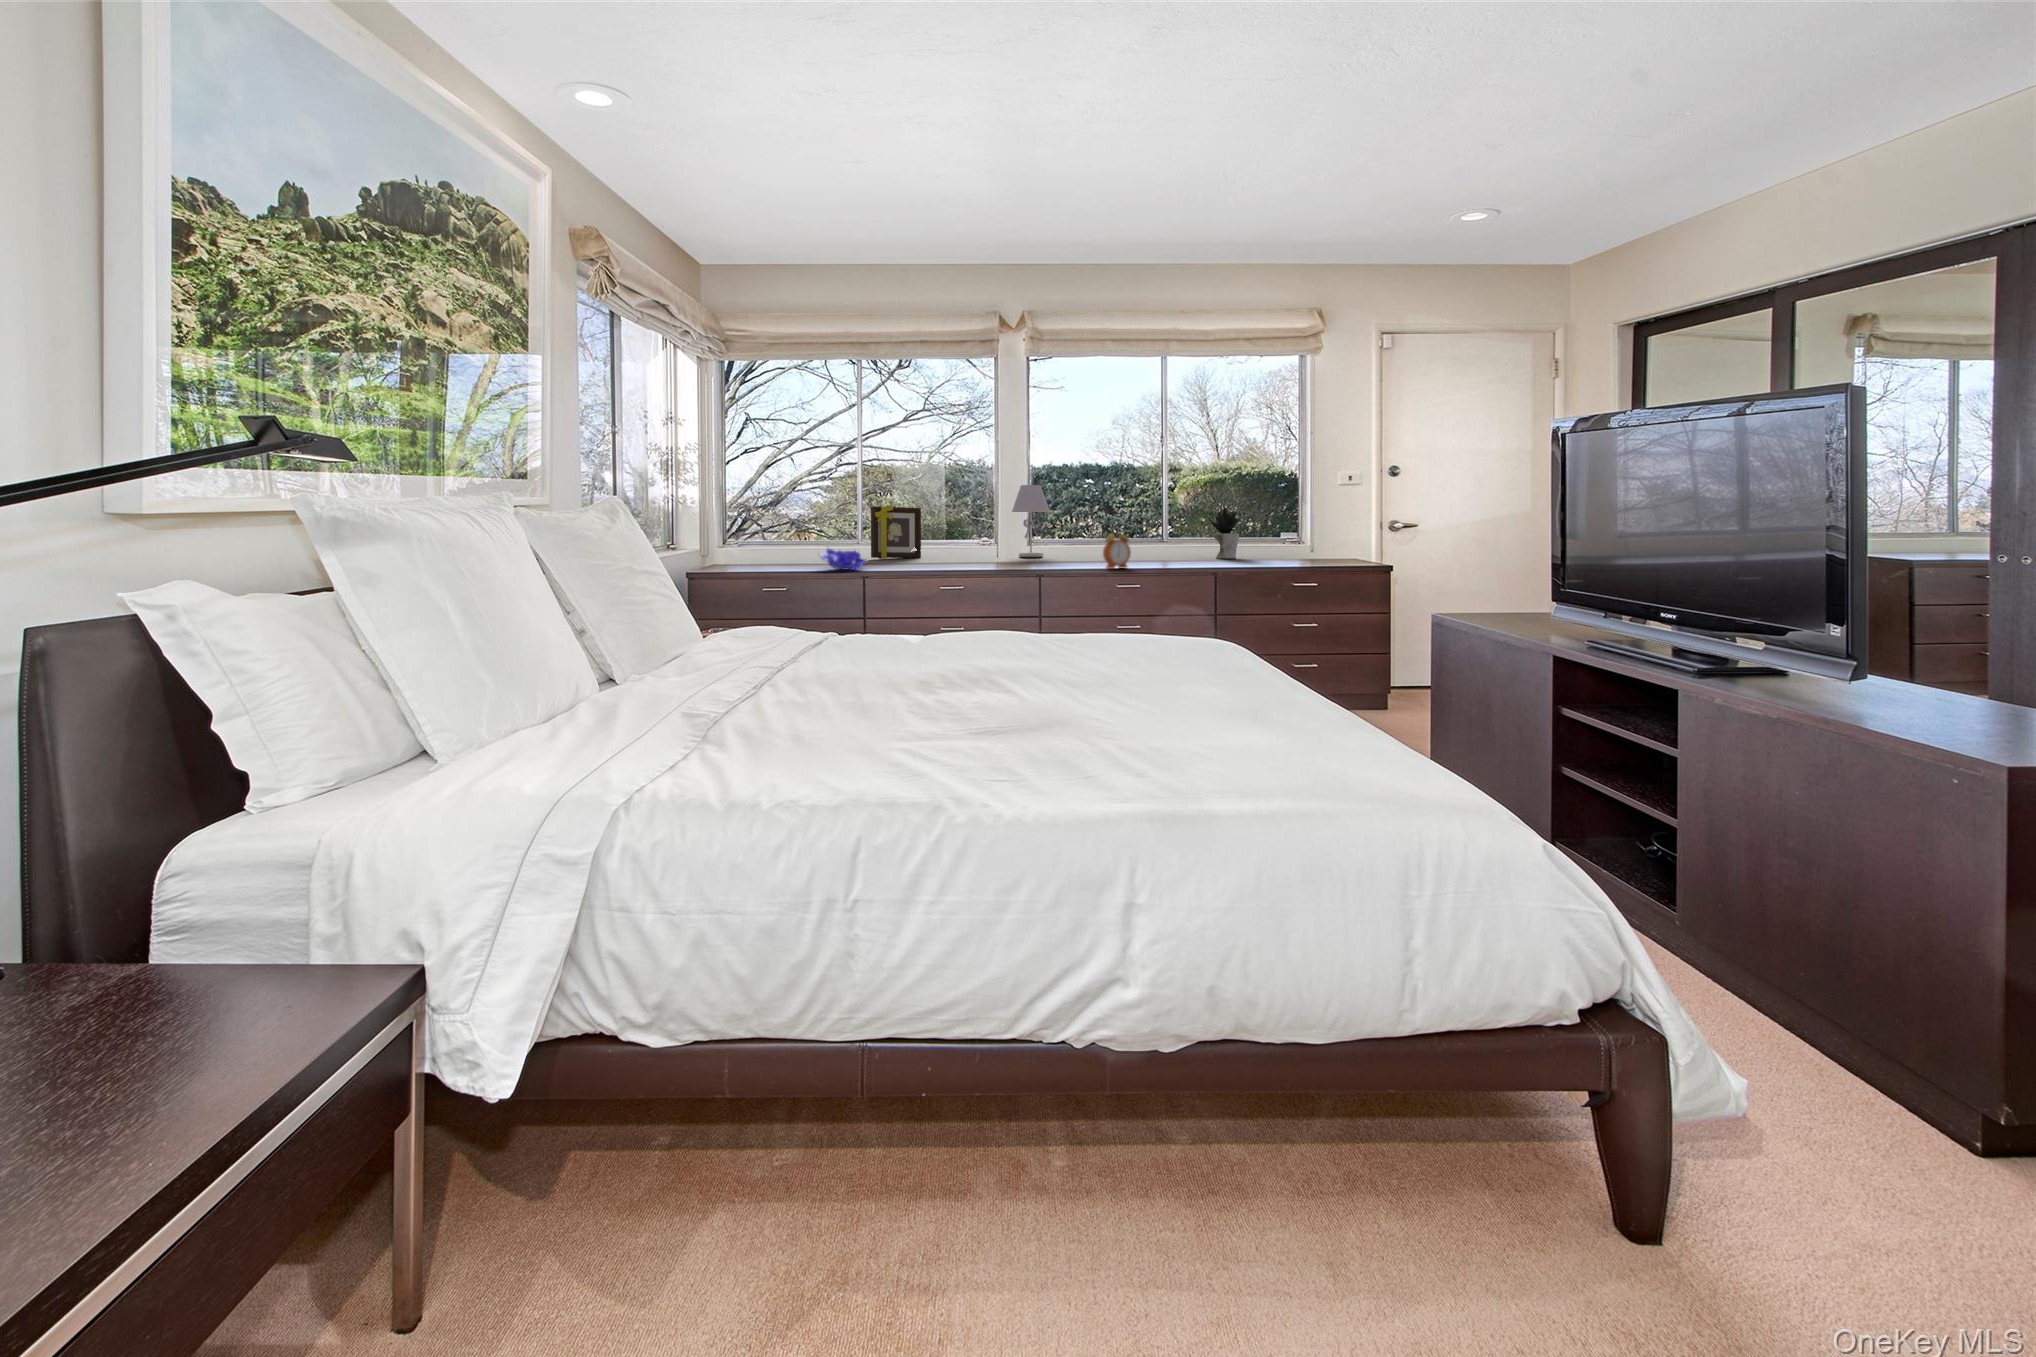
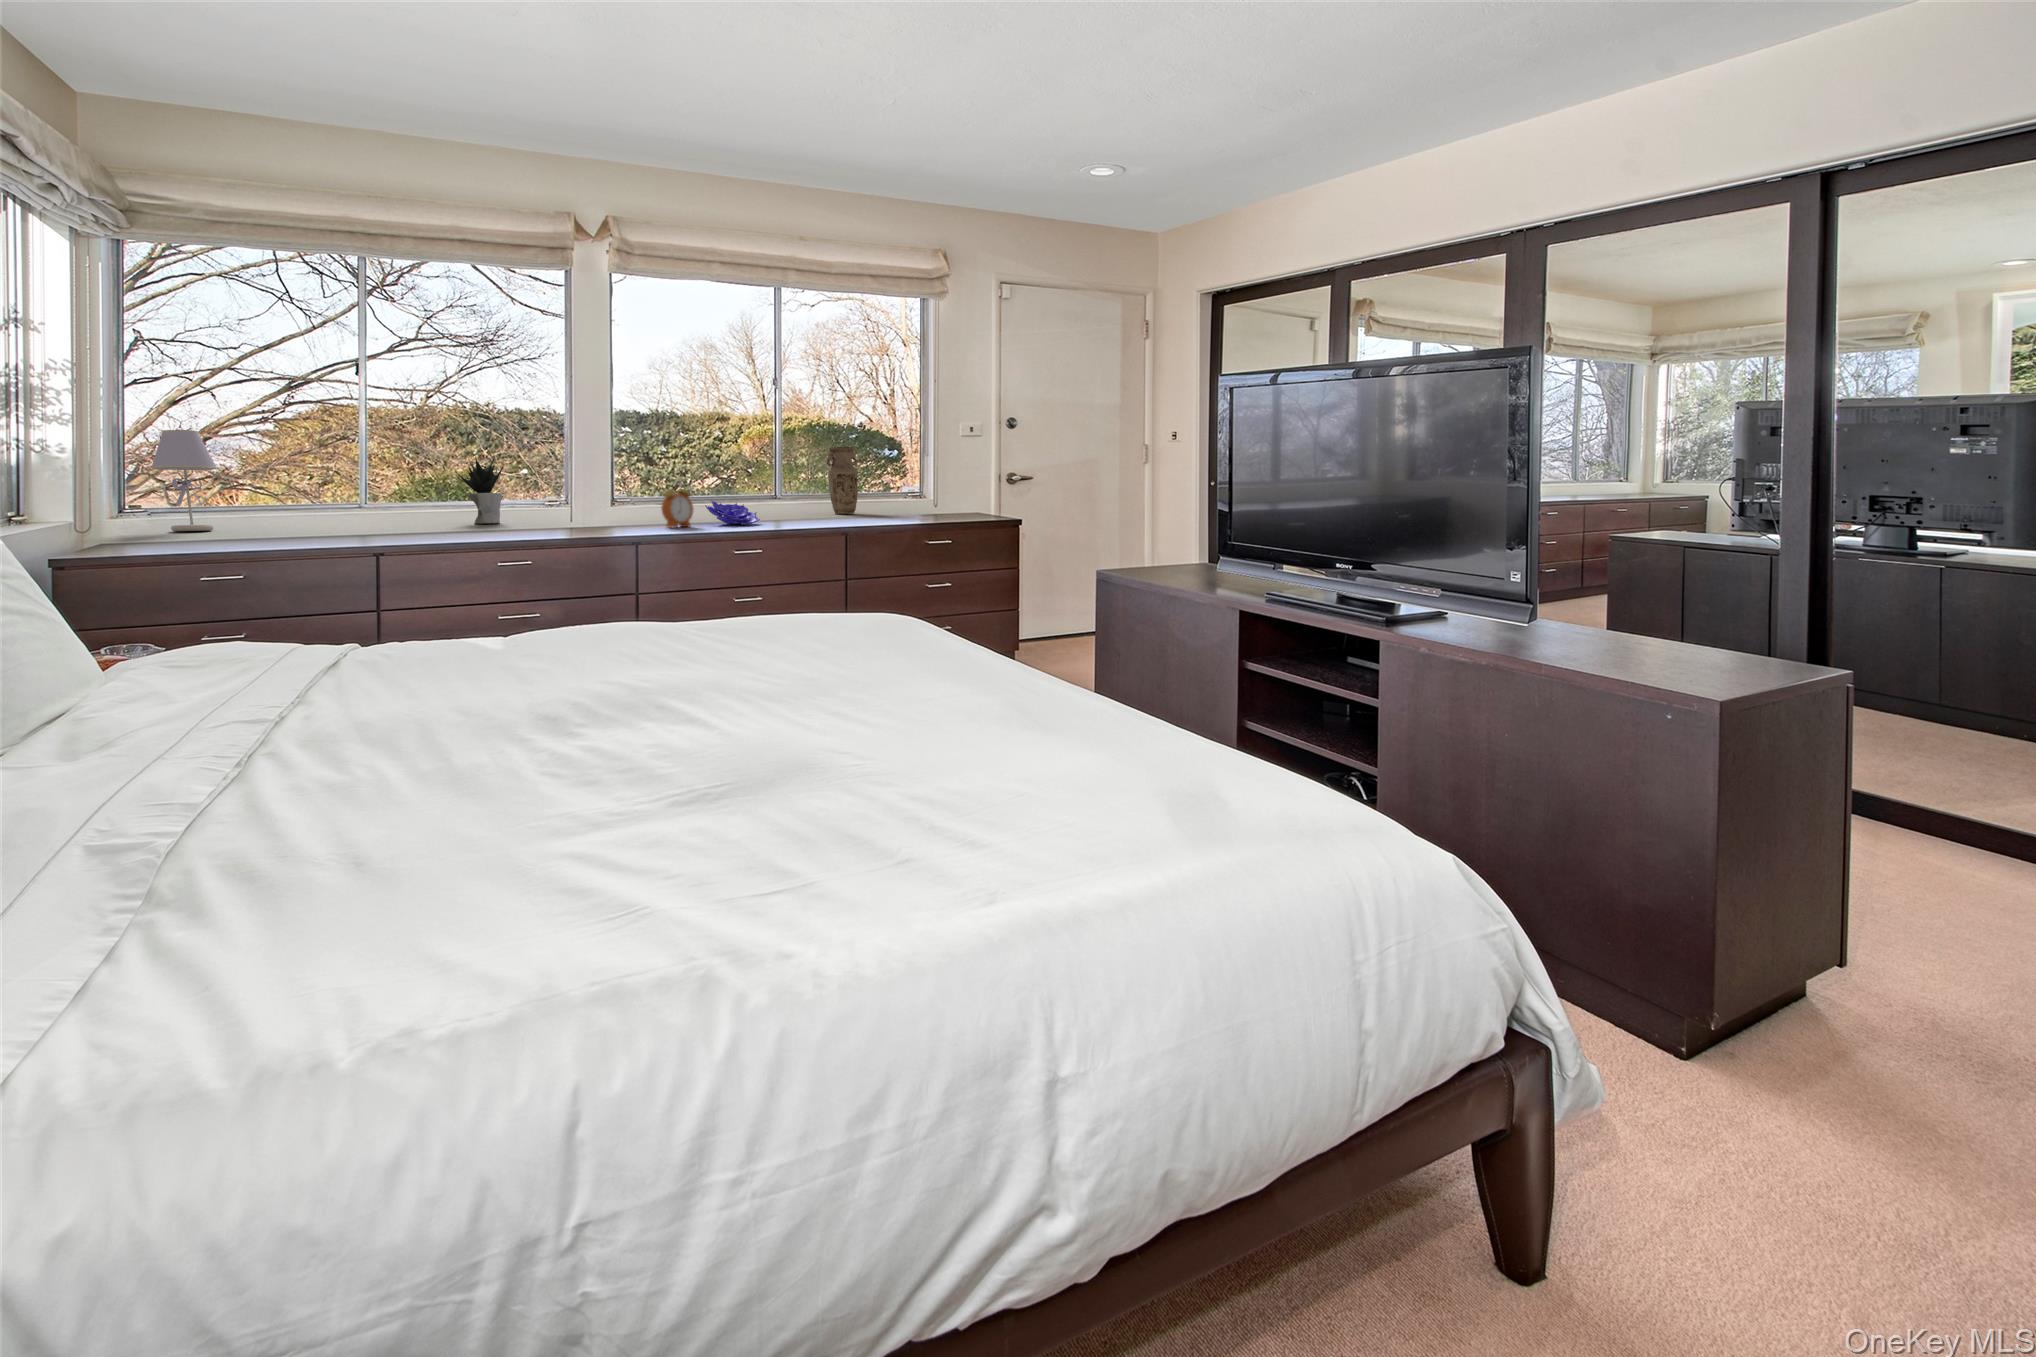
table lamp: present [1012,485,1050,557] -> present [151,430,218,531]
vase: none [1267,493,1298,556] -> present [827,447,858,514]
potted plant: present [1206,504,1242,558] -> present [456,457,503,524]
picture frame: present [871,505,921,559] -> none [341,455,416,523]
decorative bowl: present [819,548,865,570] -> present [705,501,760,524]

